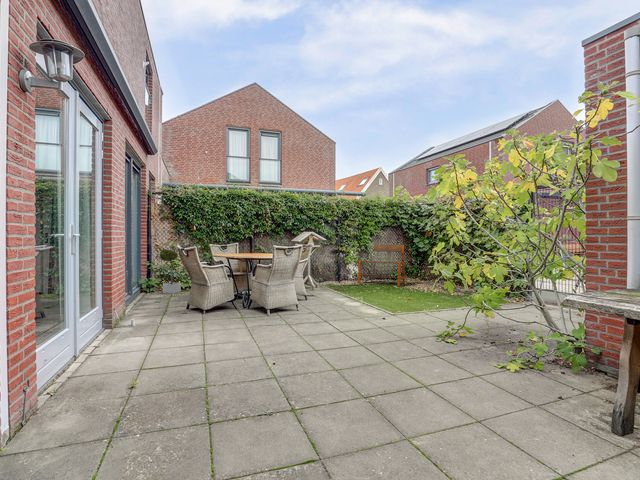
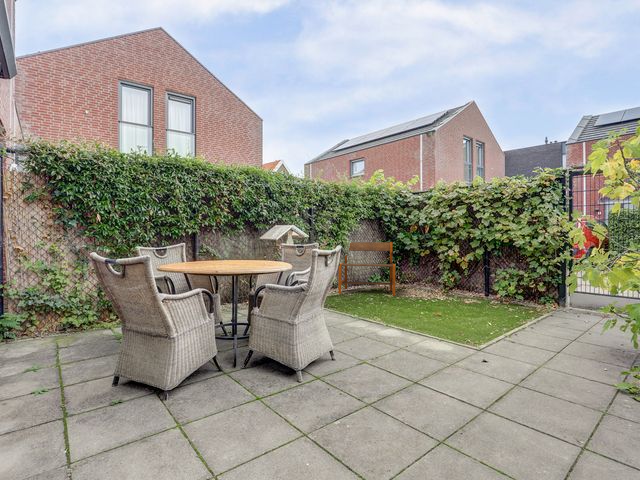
potted tree: present [160,249,181,294] -> none [26,256,73,342]

